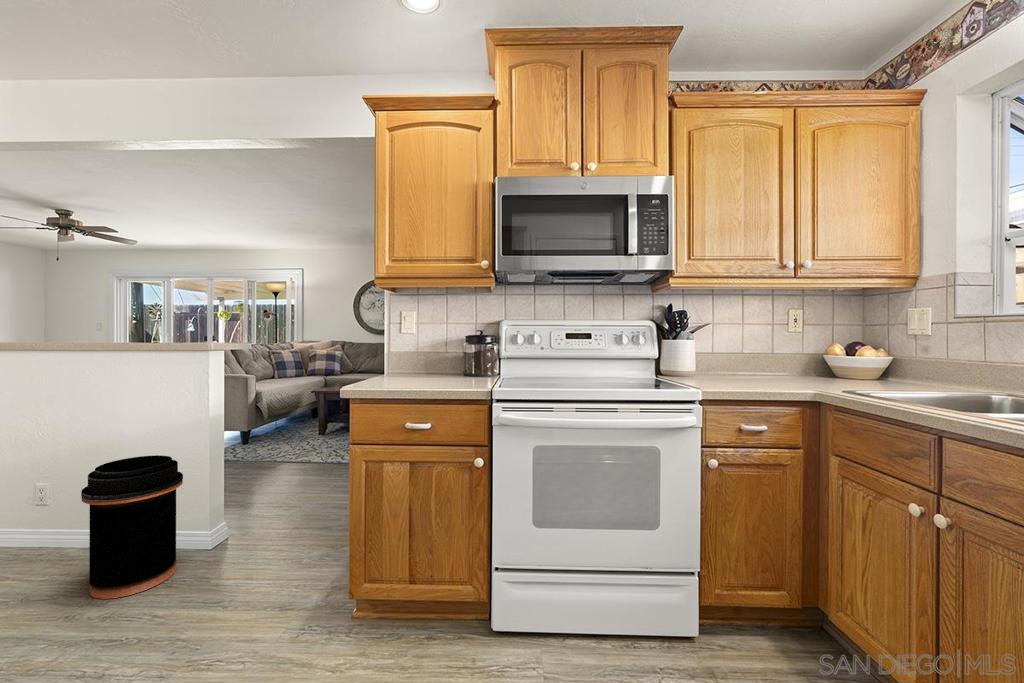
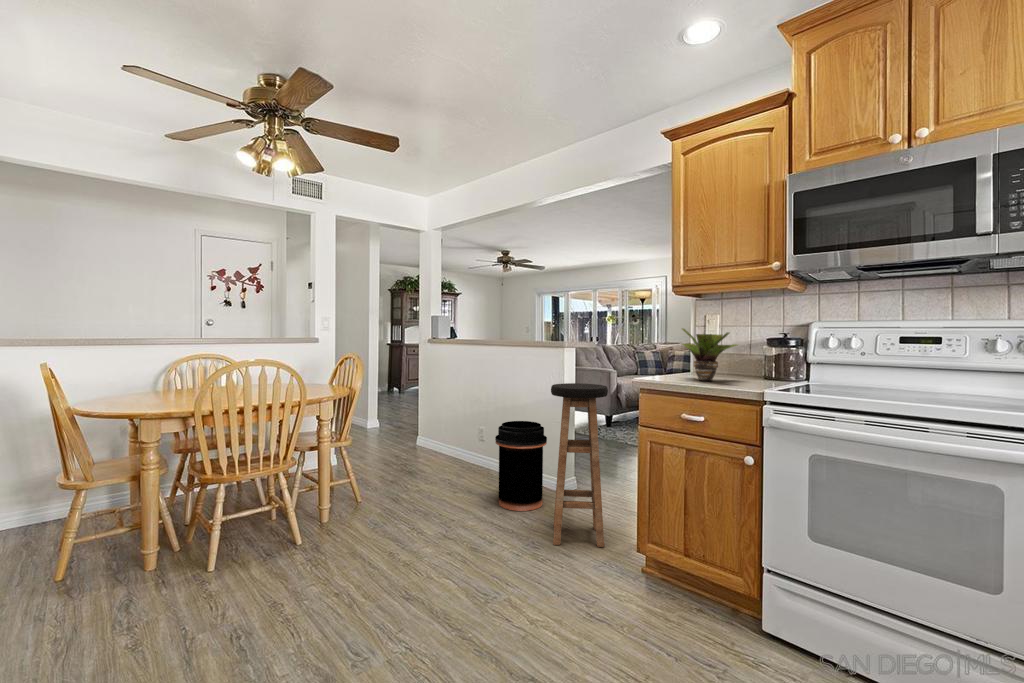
potted plant: none [388,324,451,381] -> present [682,328,738,381]
bar stool: none [201,395,290,629] -> present [551,383,608,547]

